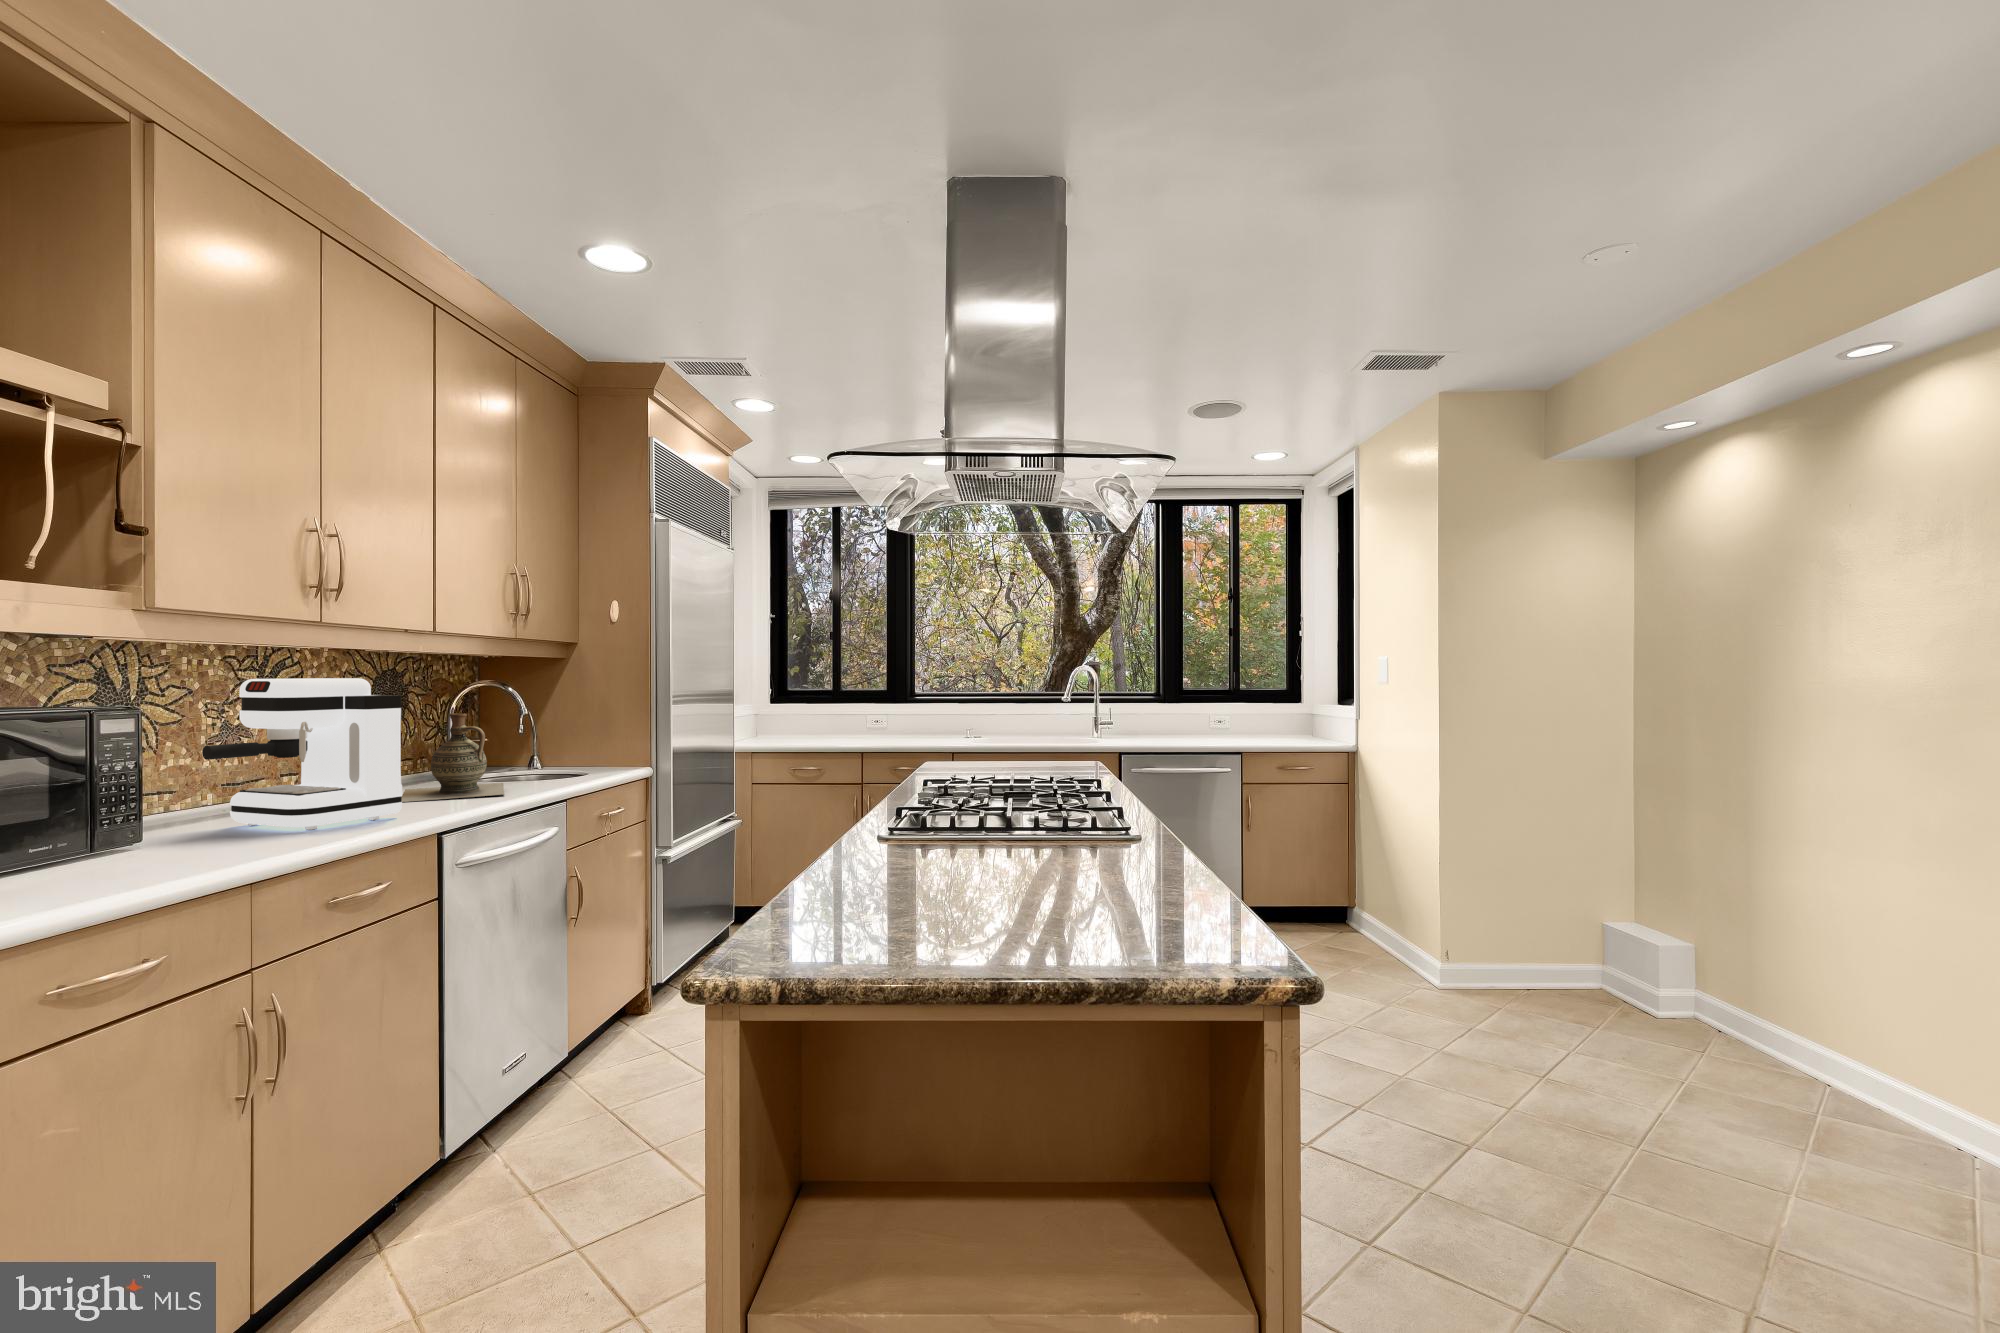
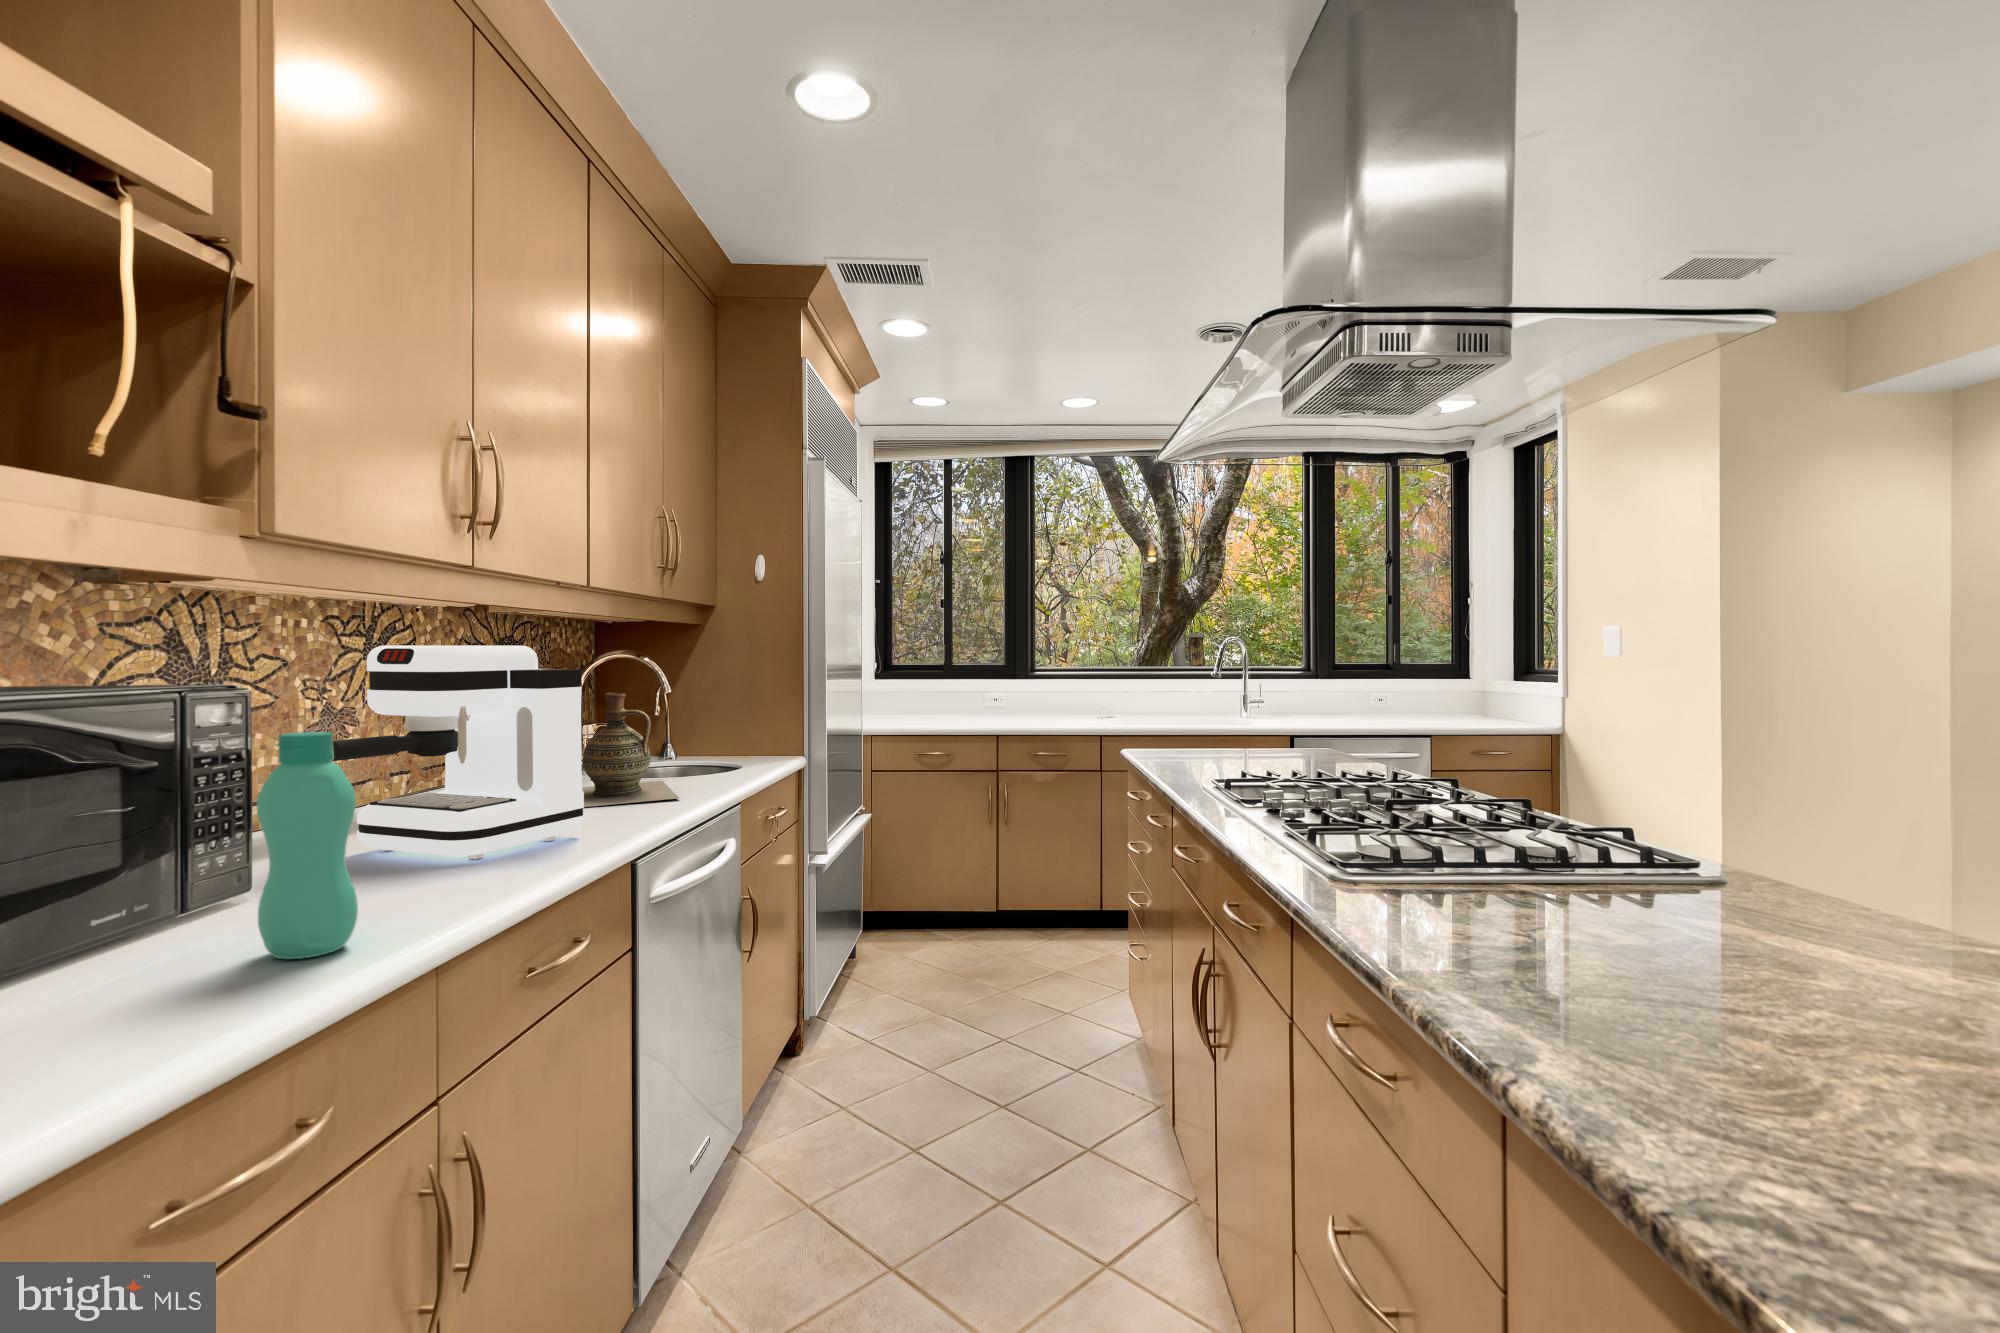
bottle: none [128,735,193,874] -> present [257,732,358,959]

